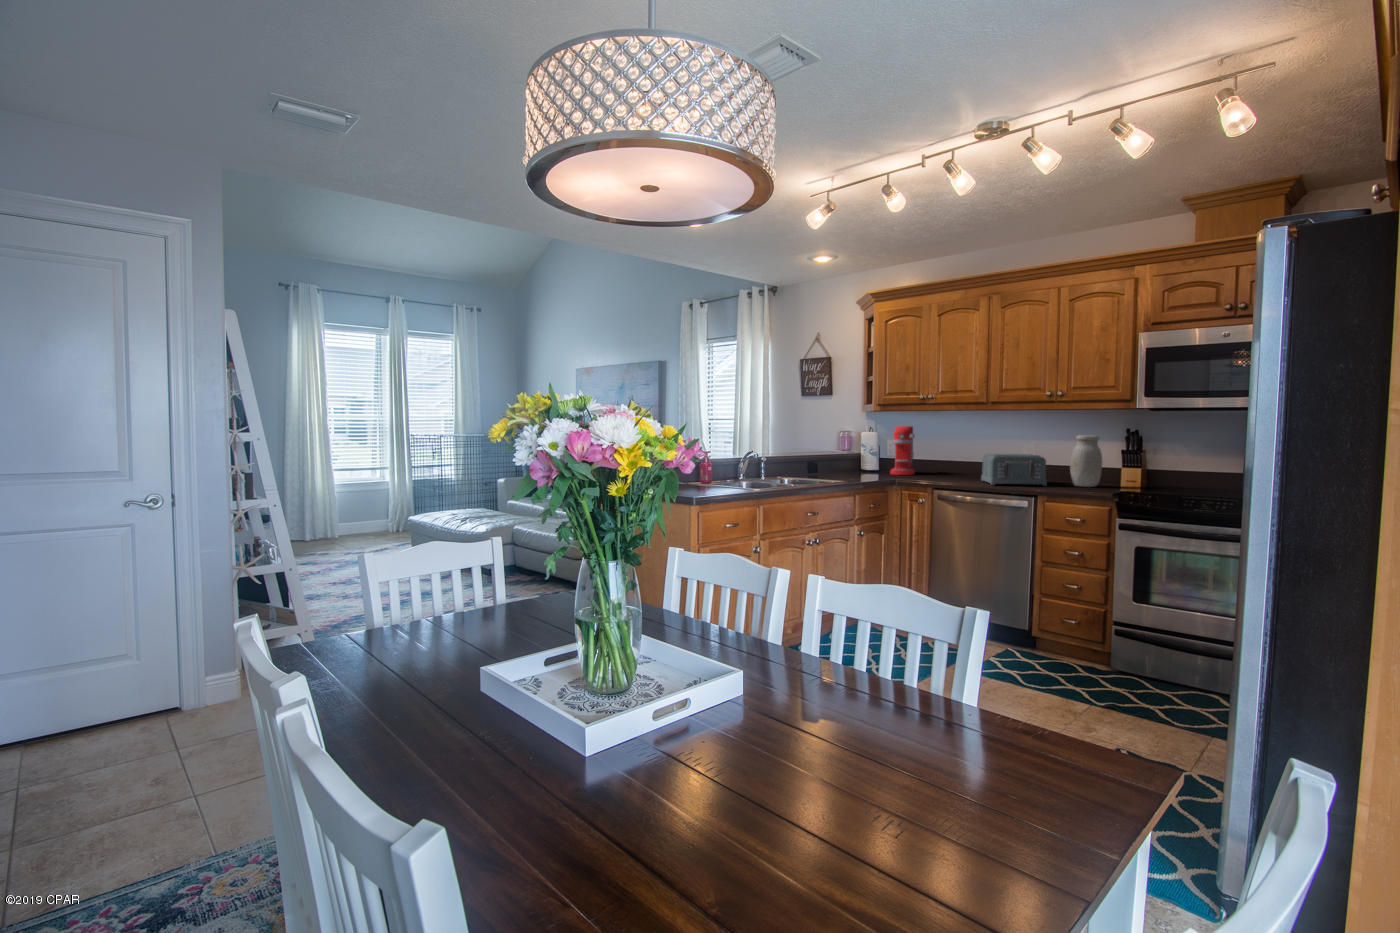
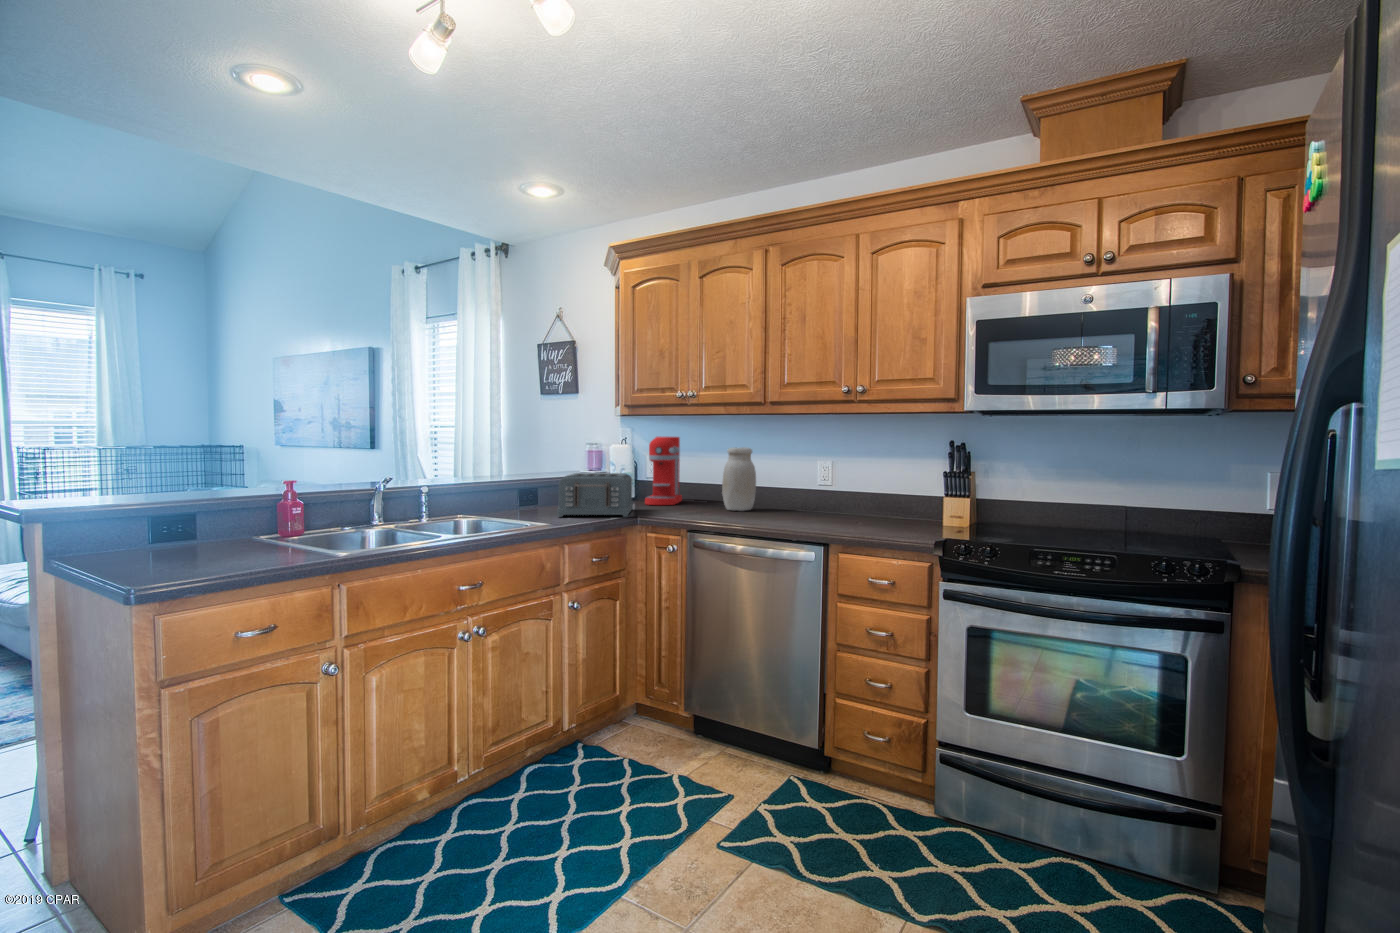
jar: present [1070,435,1102,487] -> present [722,447,756,511]
toaster: present [981,454,1047,486] -> present [557,473,634,517]

